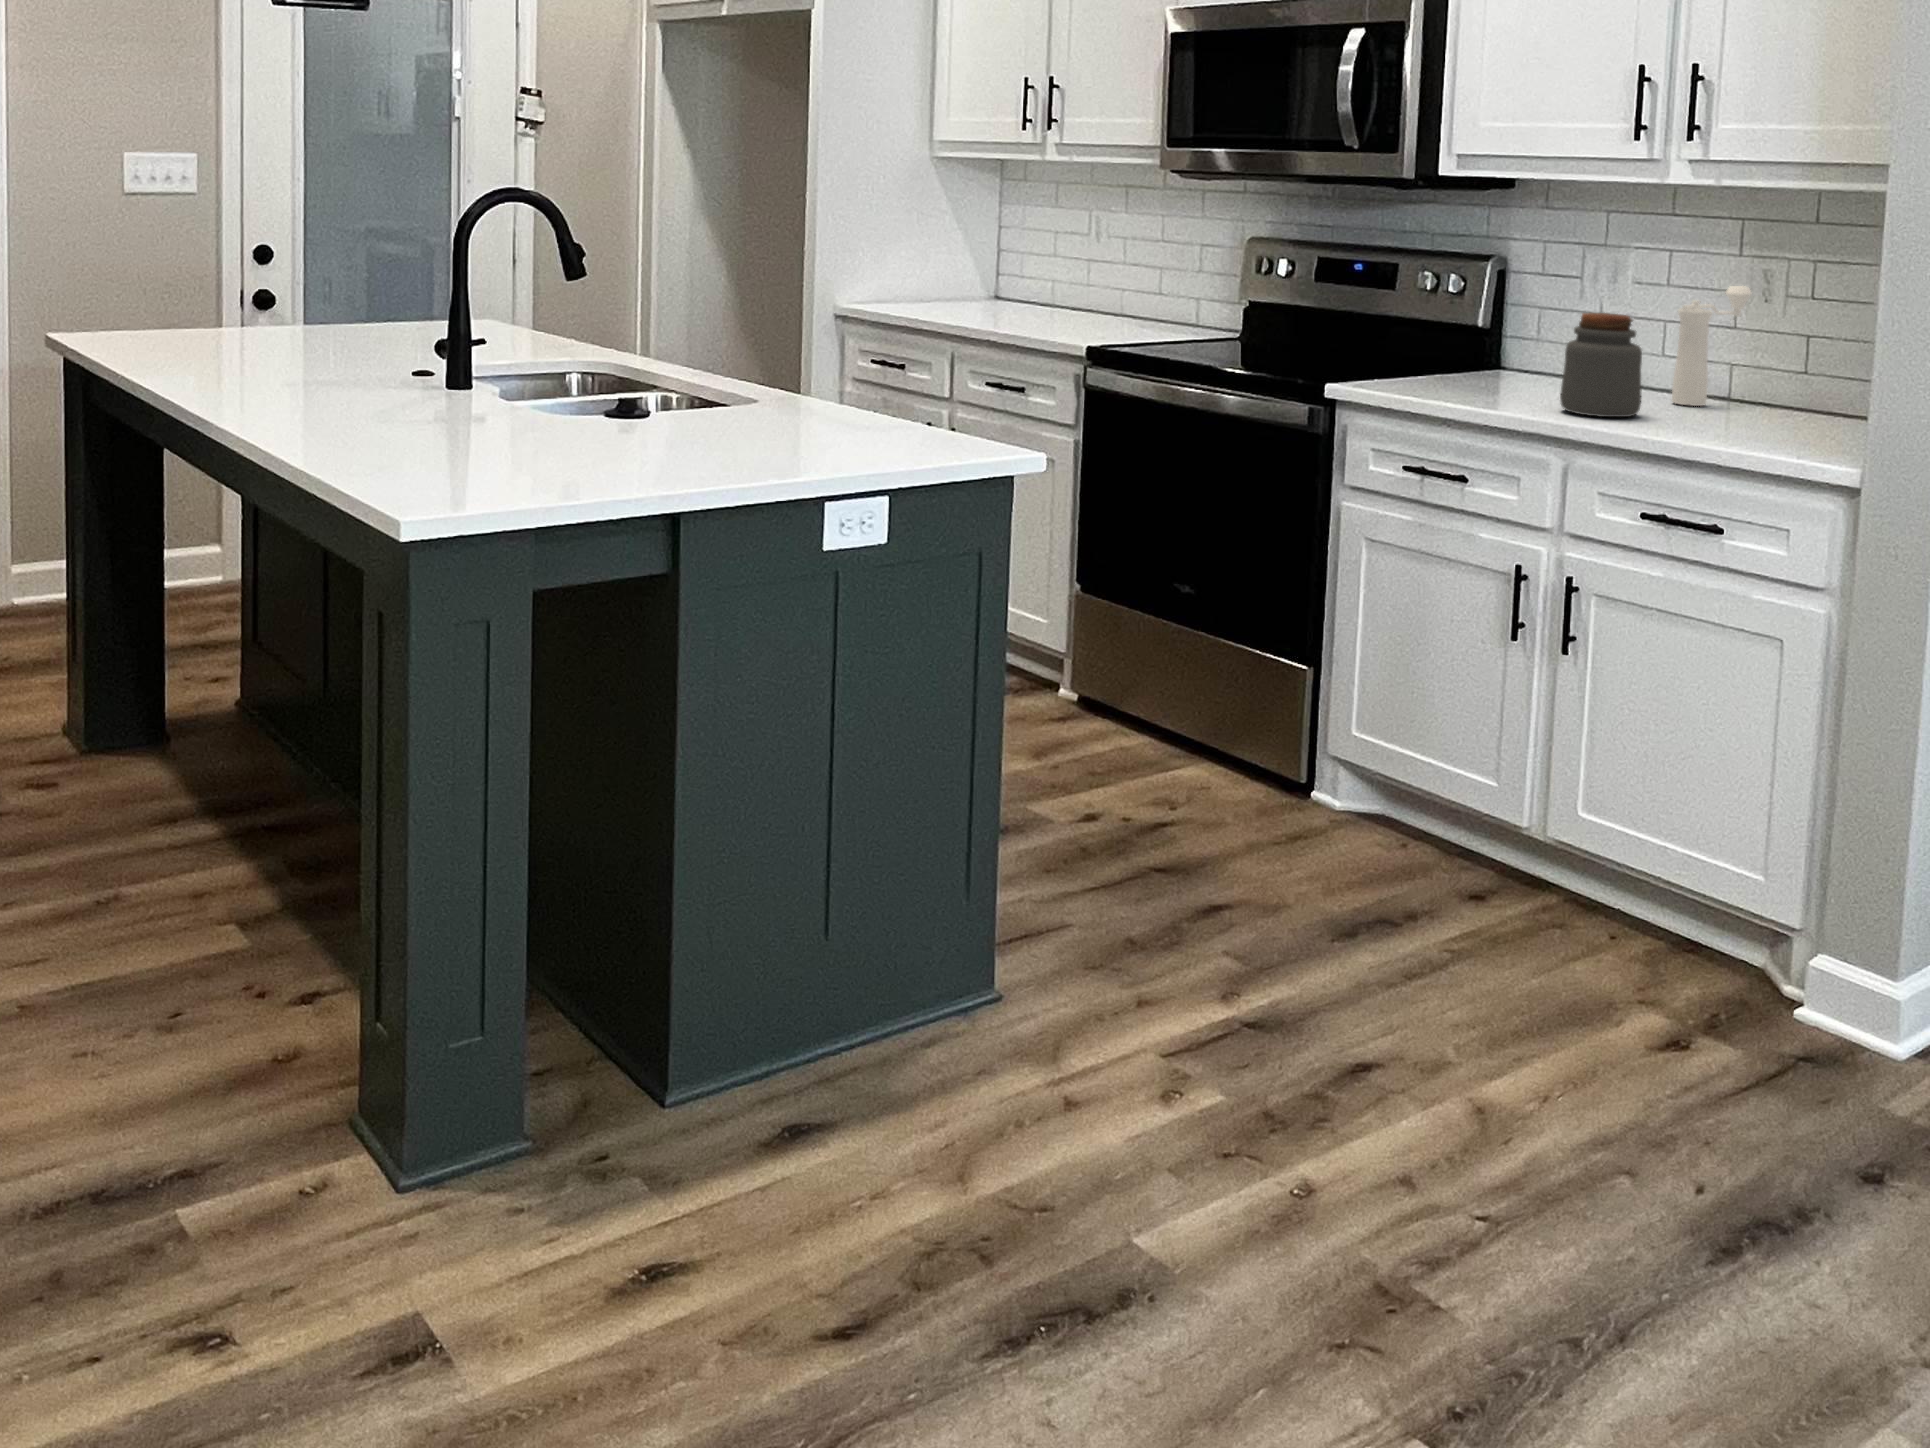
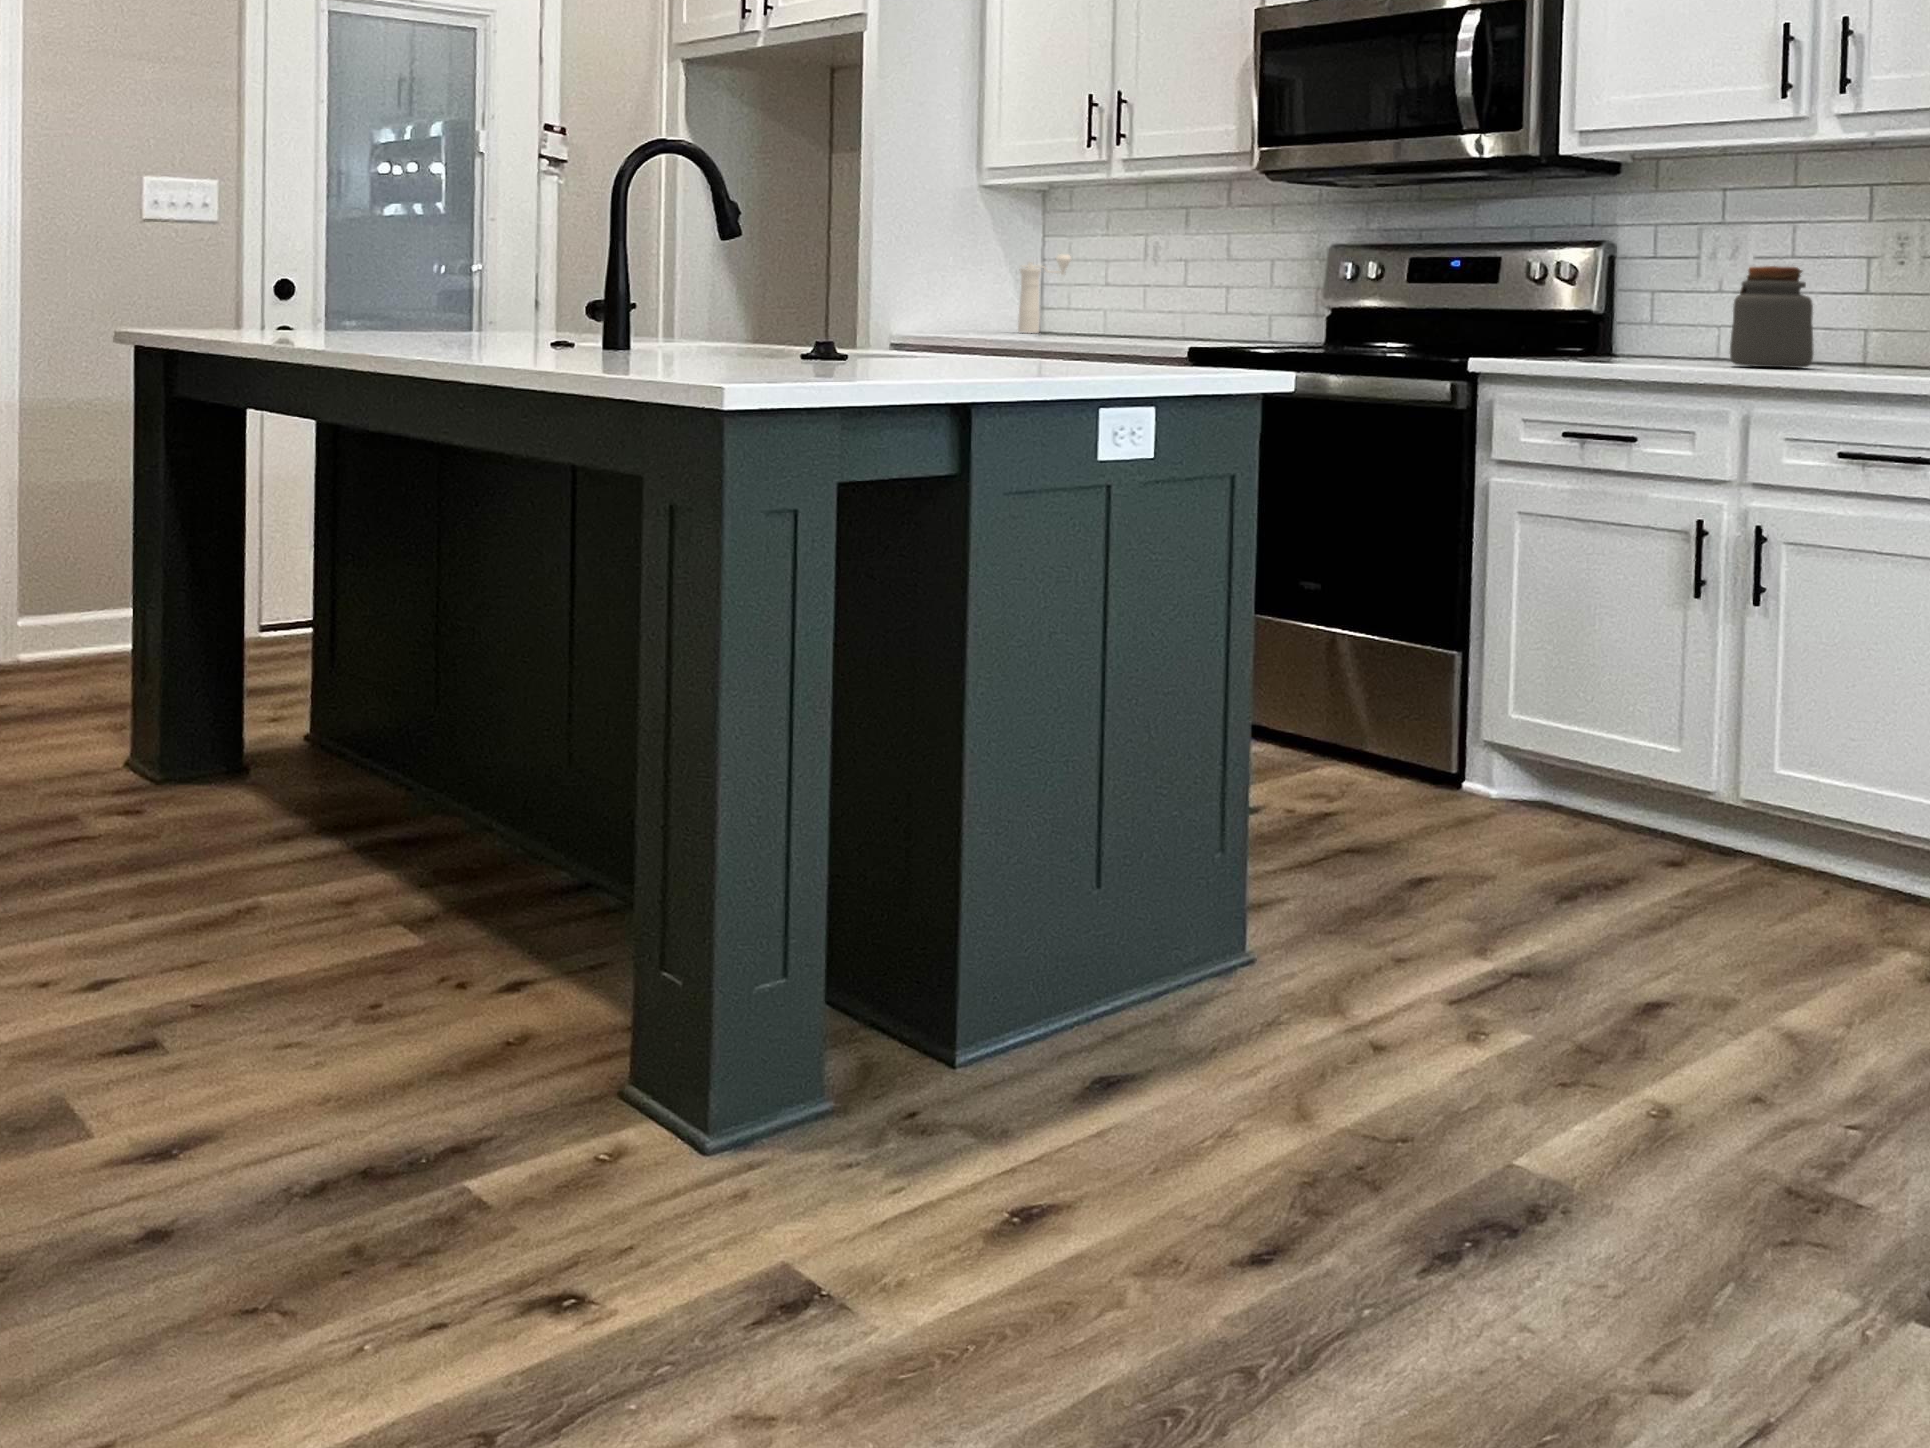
pepper mill: present [1672,286,1752,406] -> present [1018,254,1071,333]

